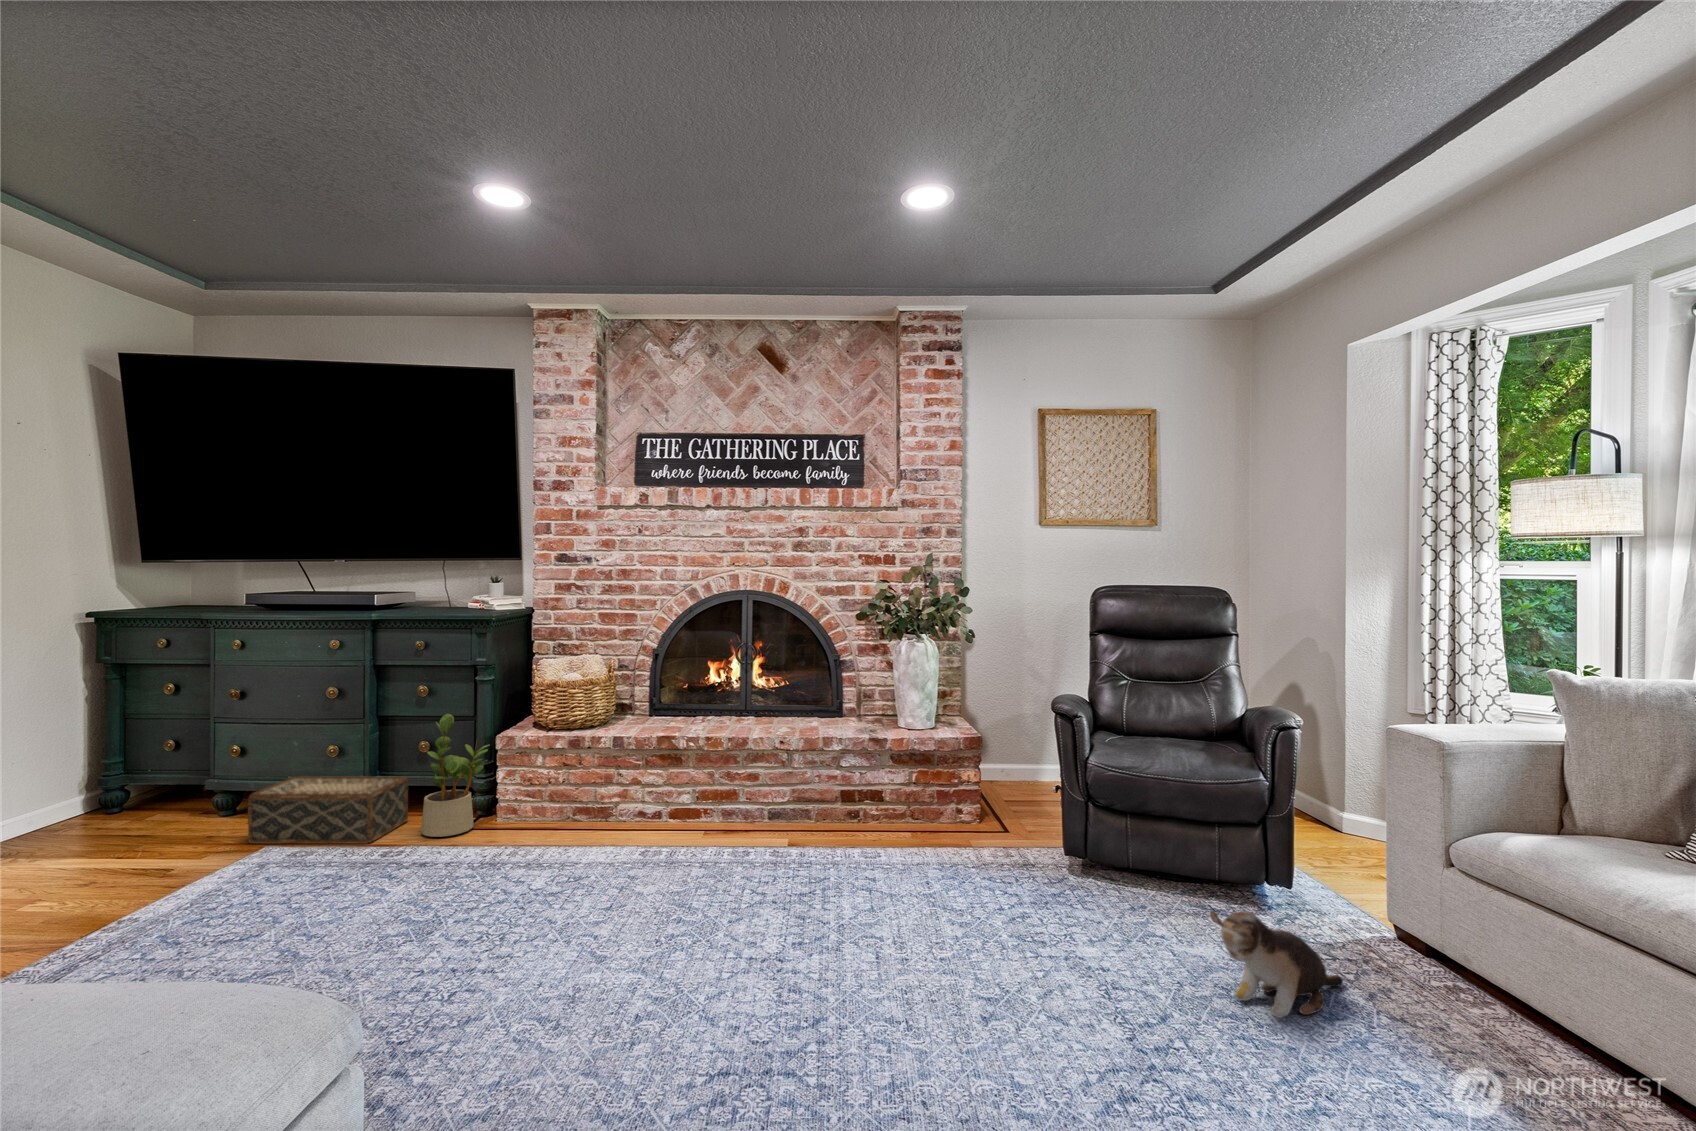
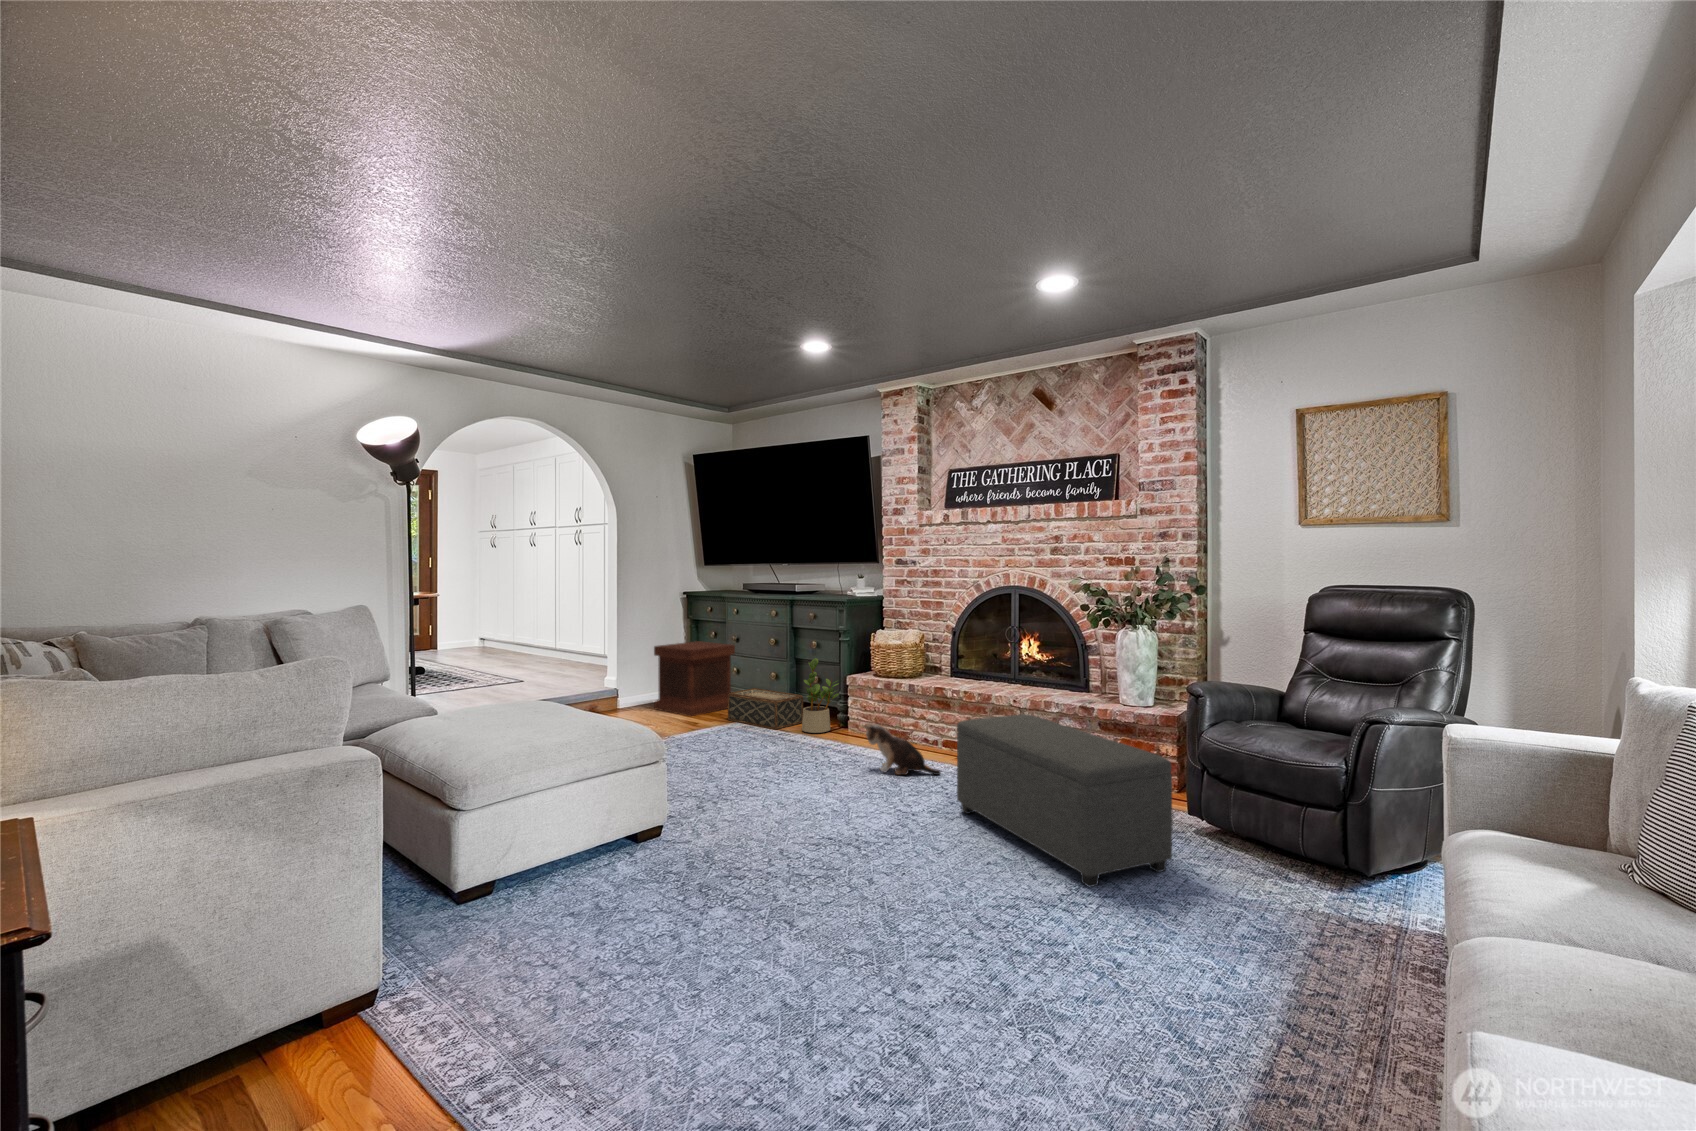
side table: none [34,705,236,852] -> present [654,641,735,716]
ottoman: none [816,760,1119,975] -> present [957,714,1172,887]
plush toy: present [1210,911,1343,1017] -> present [863,723,940,775]

